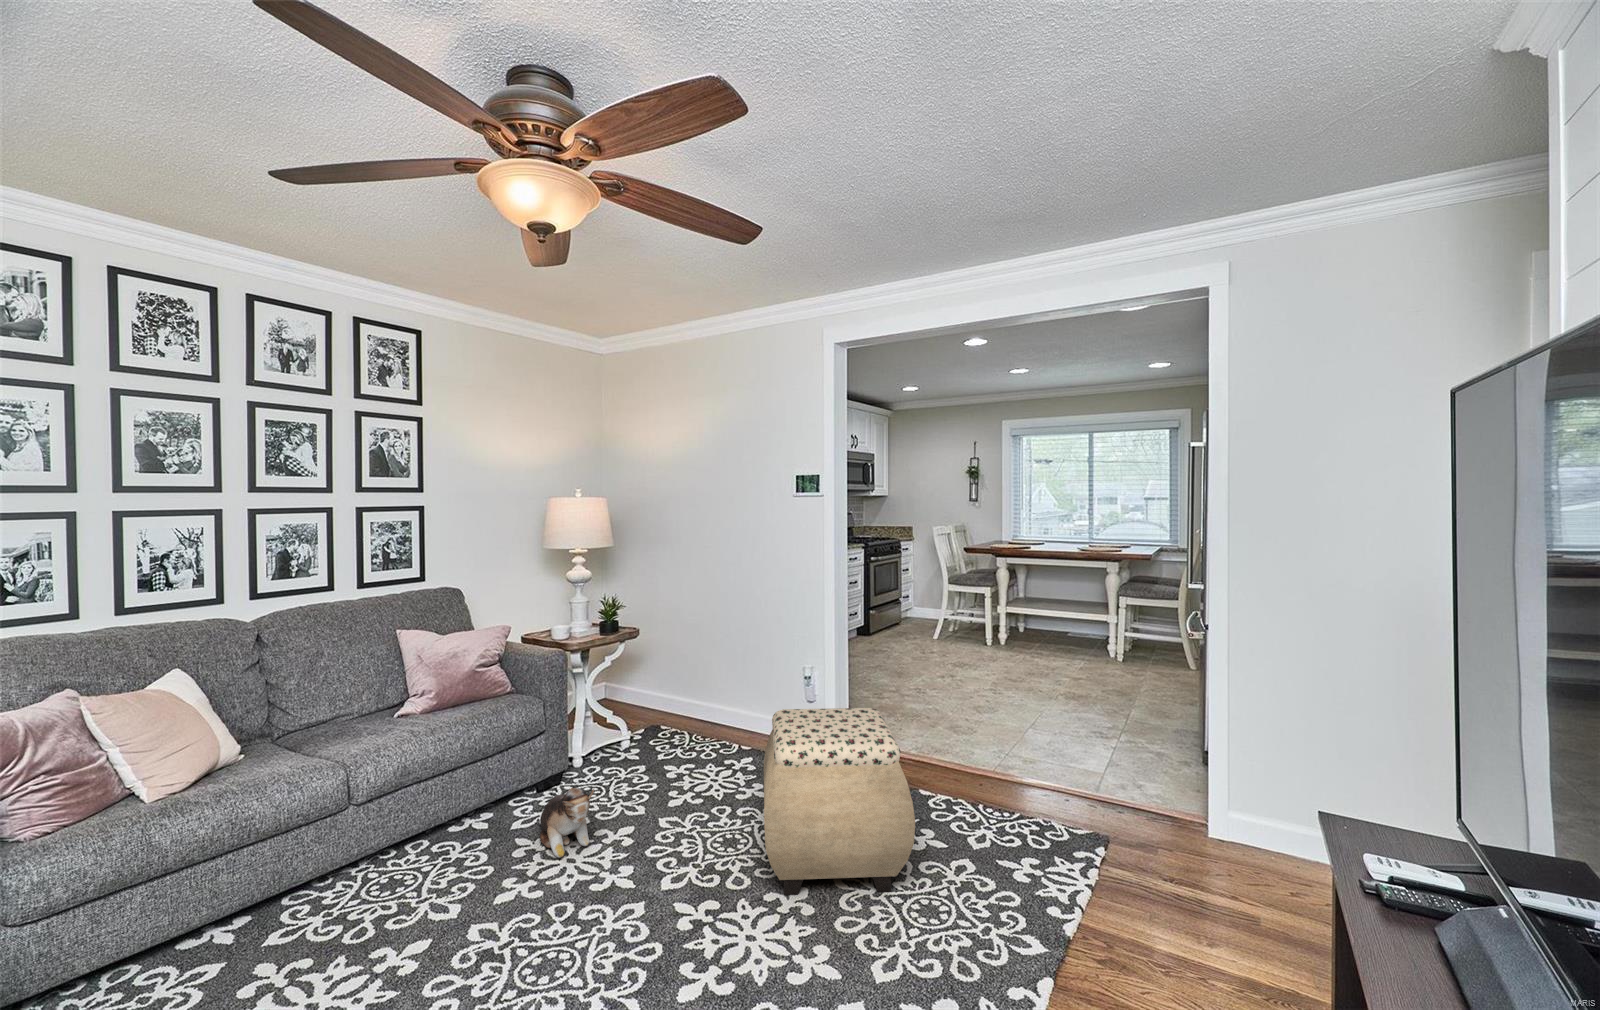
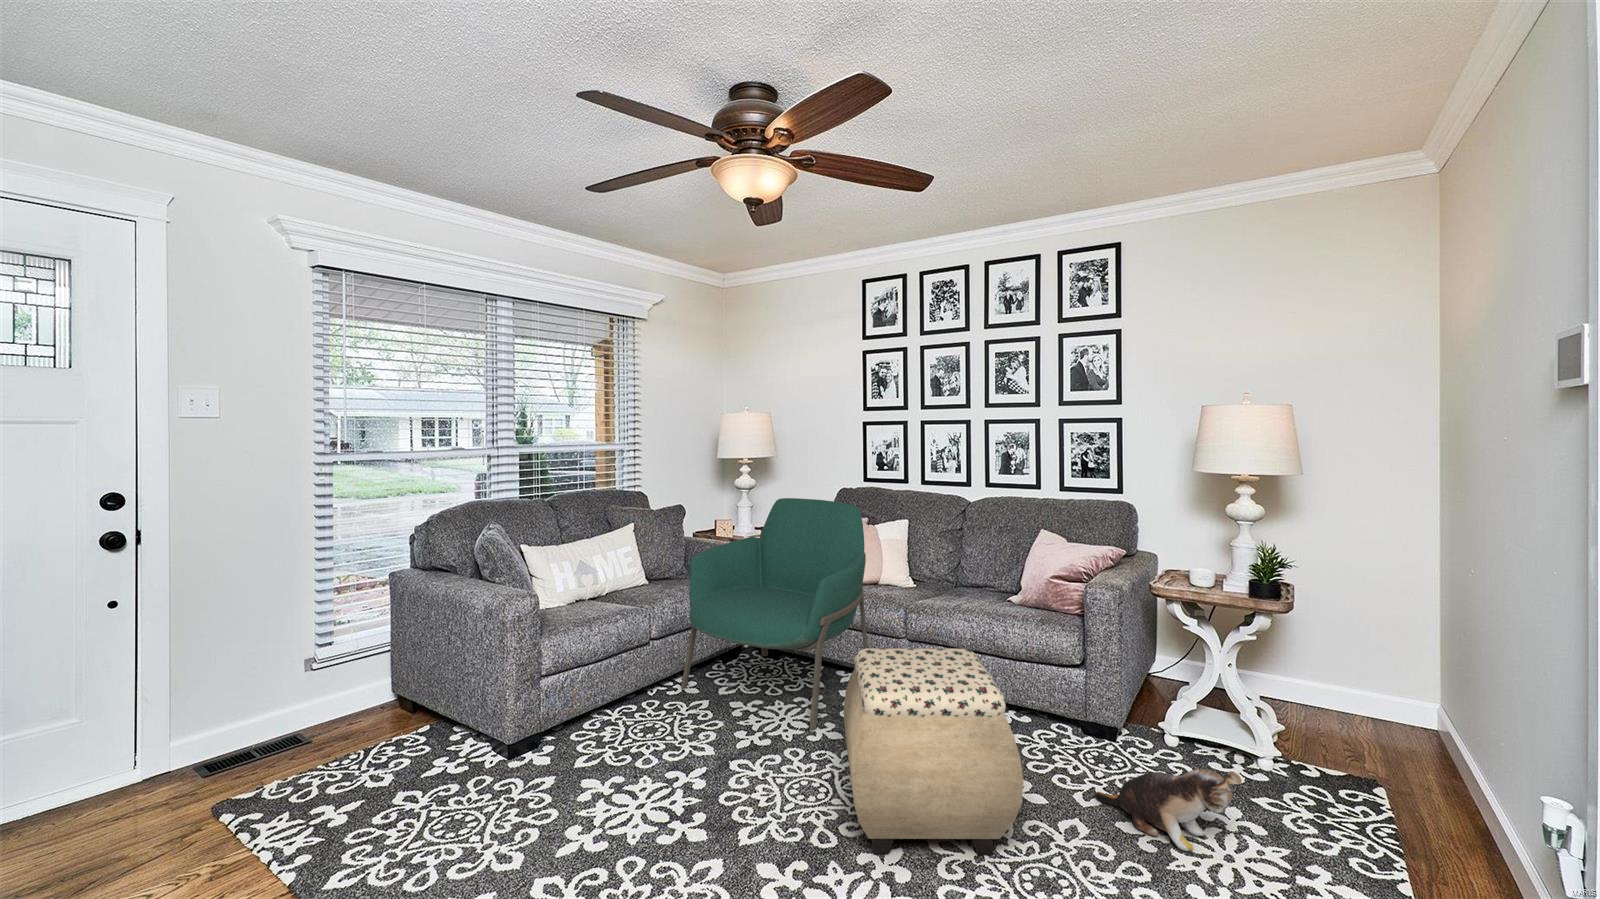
armchair: none [620,578,797,790] -> present [681,498,868,730]
plush toy: present [540,788,594,858] -> present [1095,769,1242,851]

